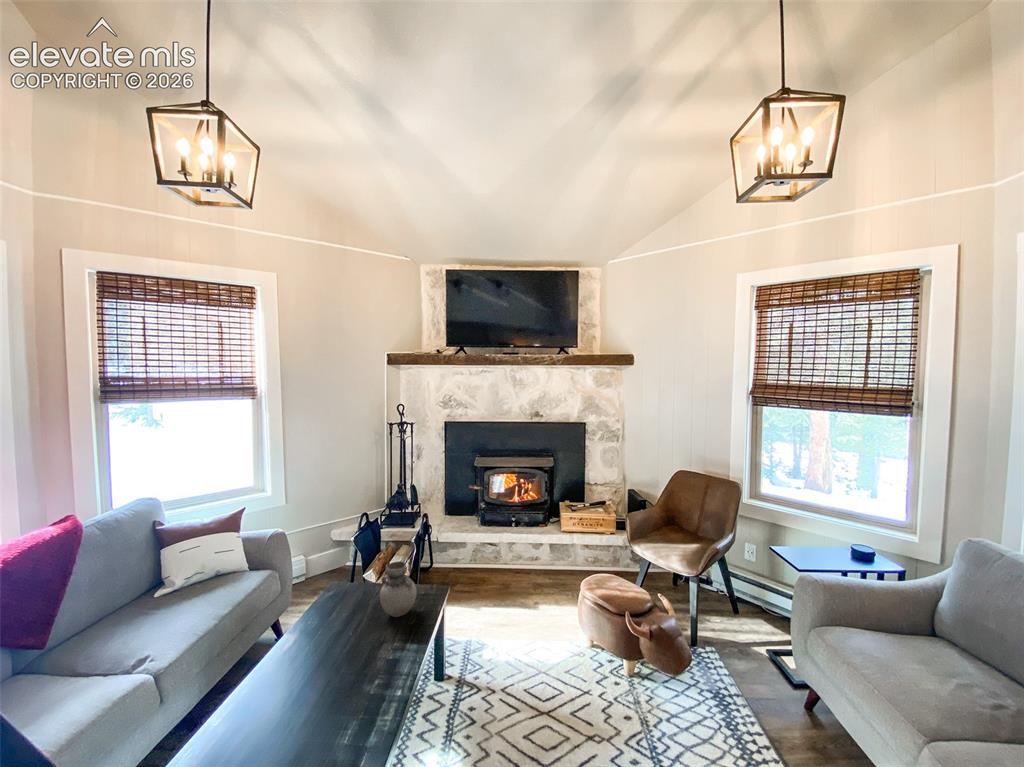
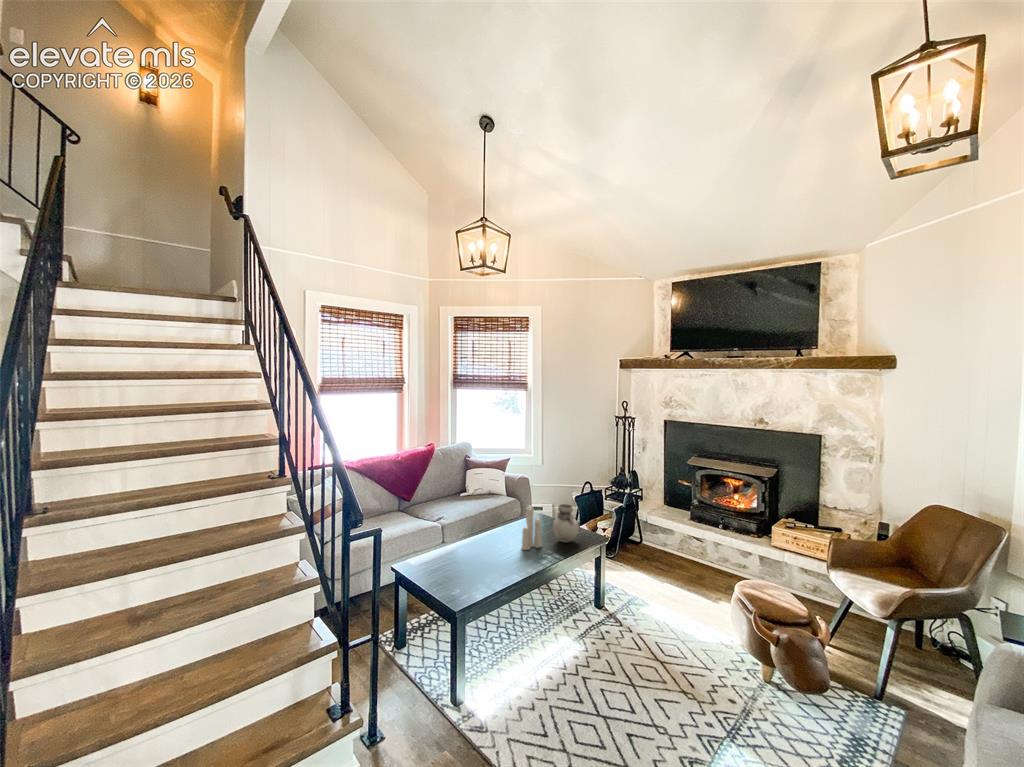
candle: none [346,575,374,658] -> present [521,506,542,550]

